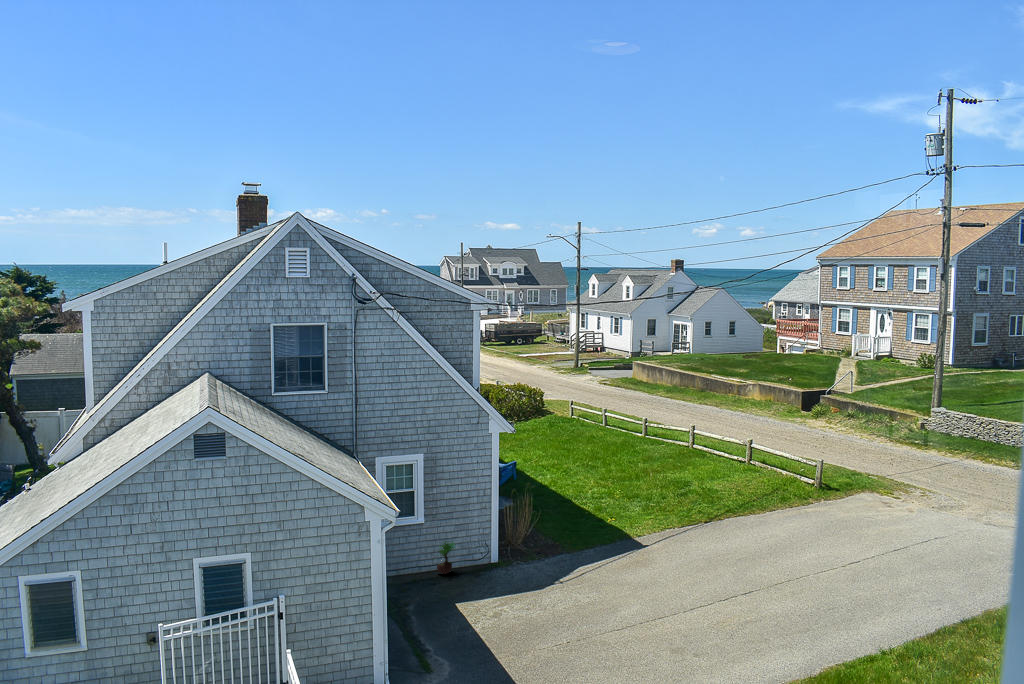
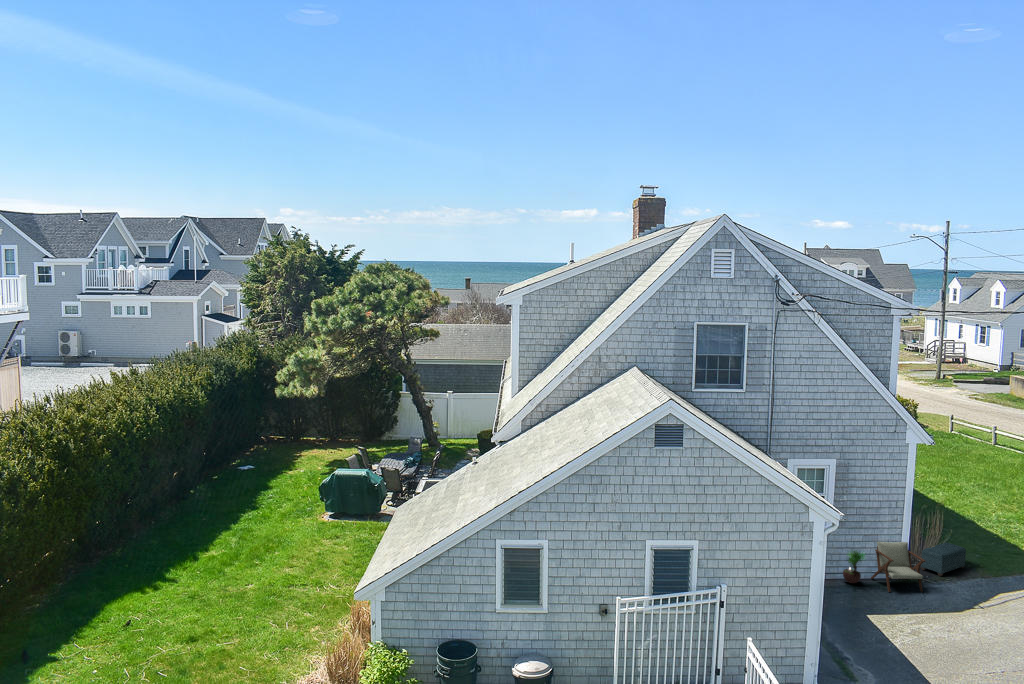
bench: none [510,522,548,554] -> present [921,543,966,576]
lounge chair: none [463,526,506,576] -> present [871,542,926,592]

